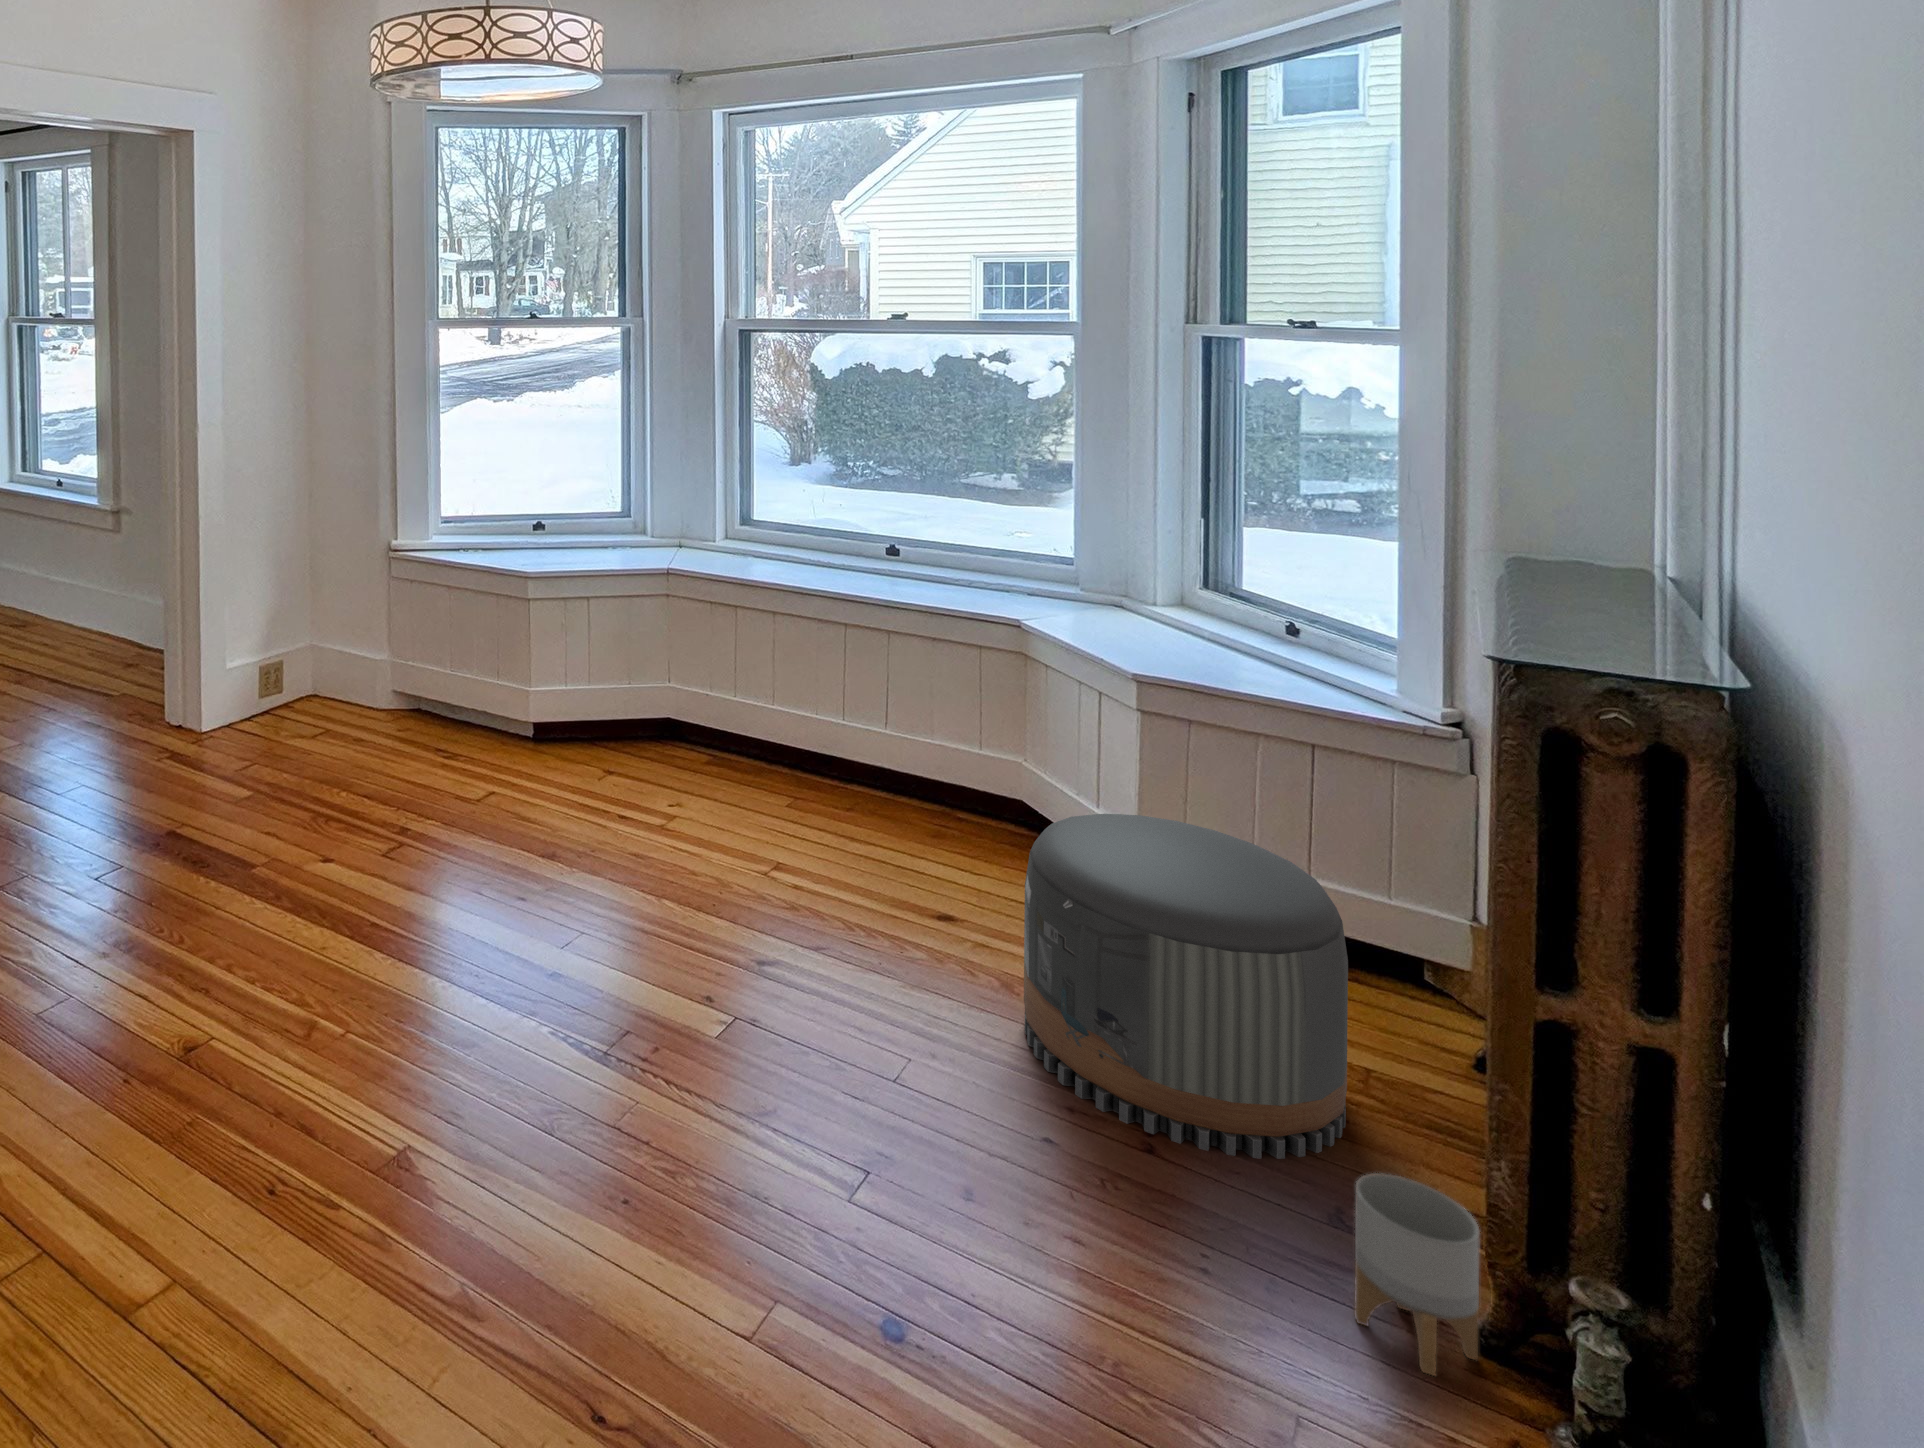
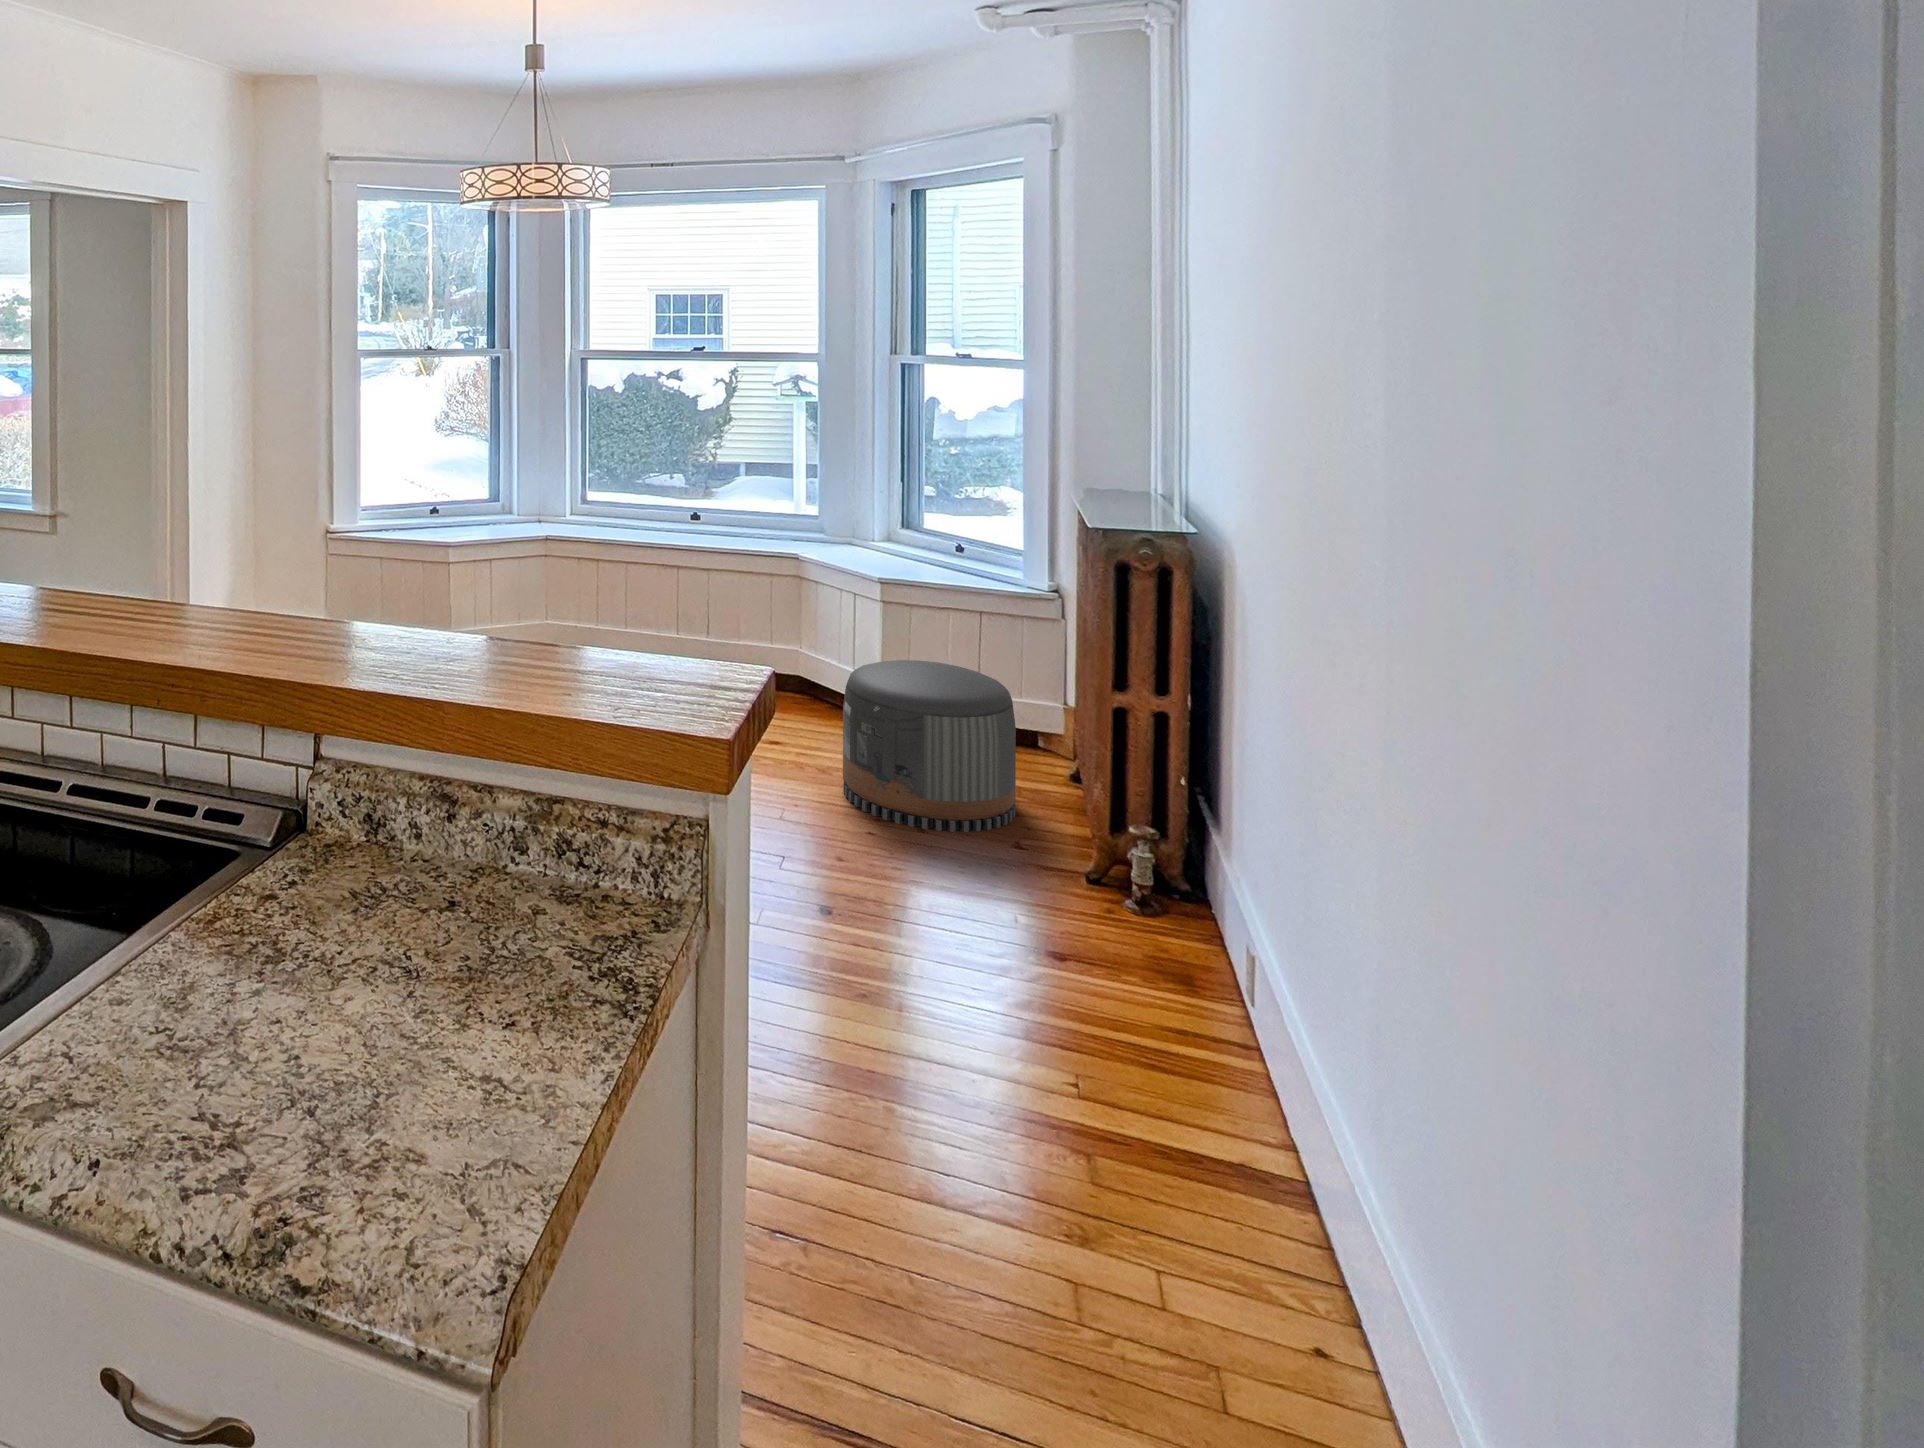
planter: present [1354,1173,1480,1376] -> none [1038,806,1092,893]

